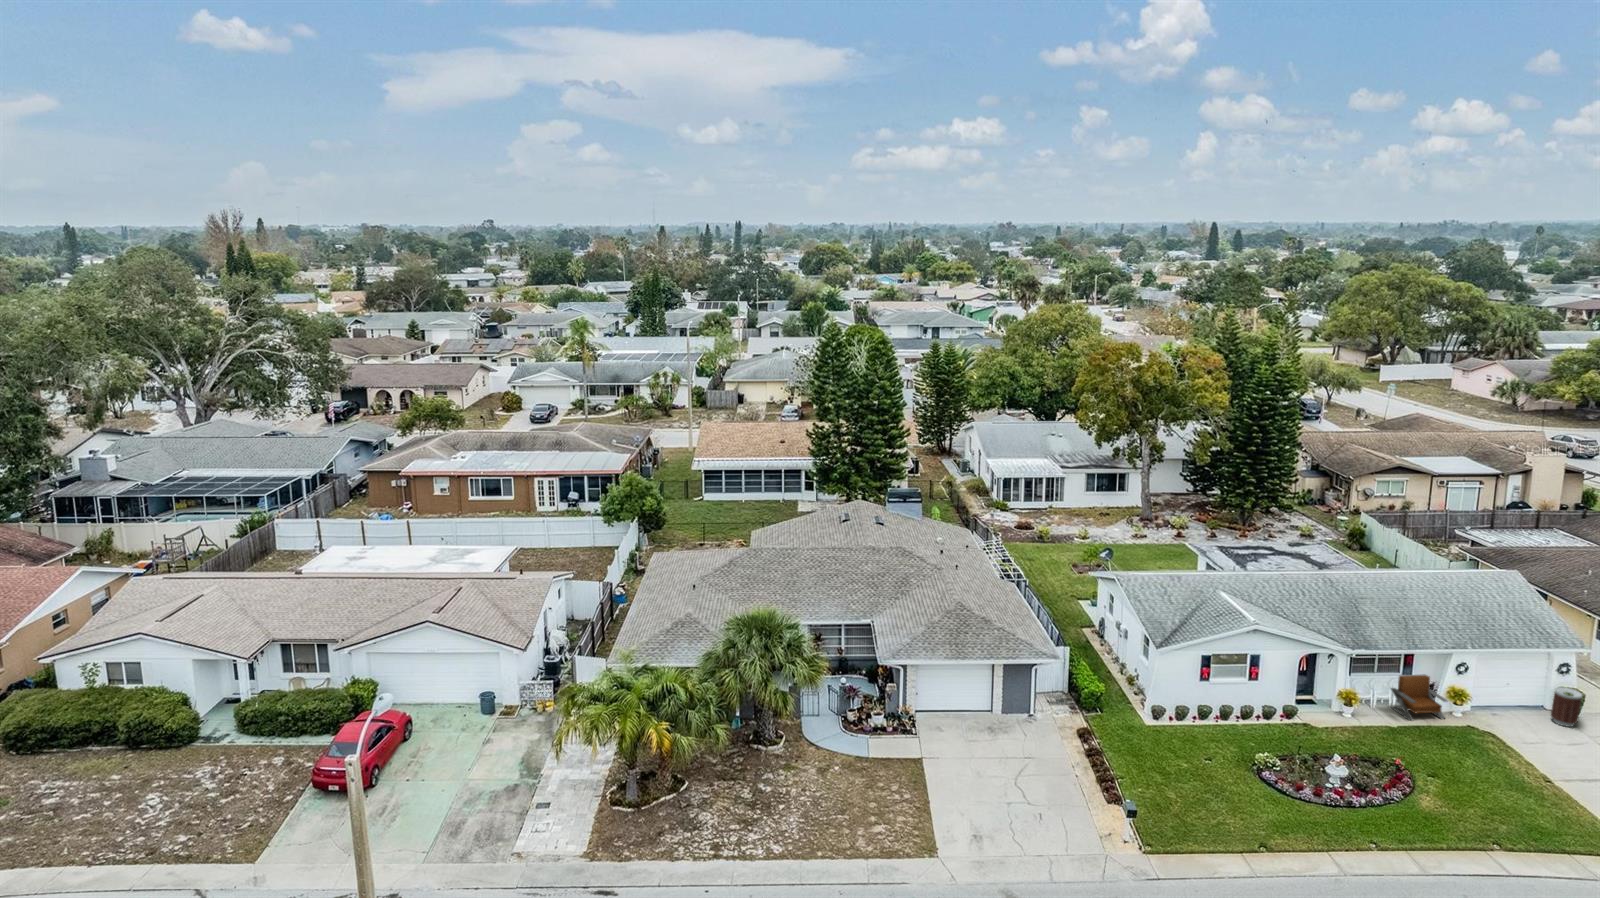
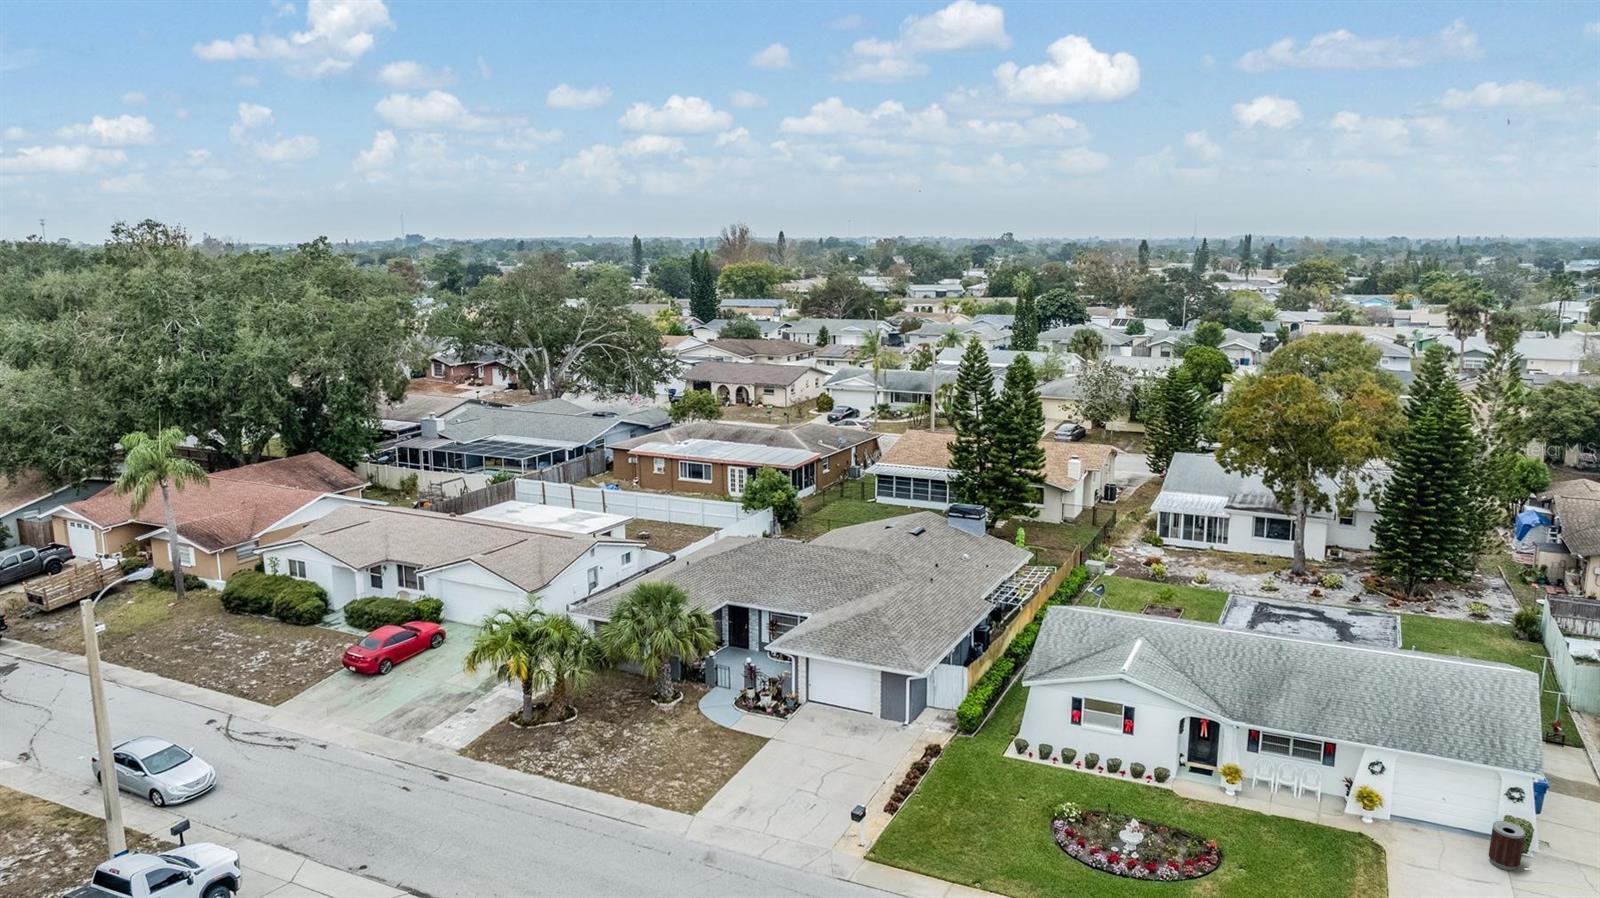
lounge chair: present [1390,675,1447,721] -> none [1298,767,1352,826]

